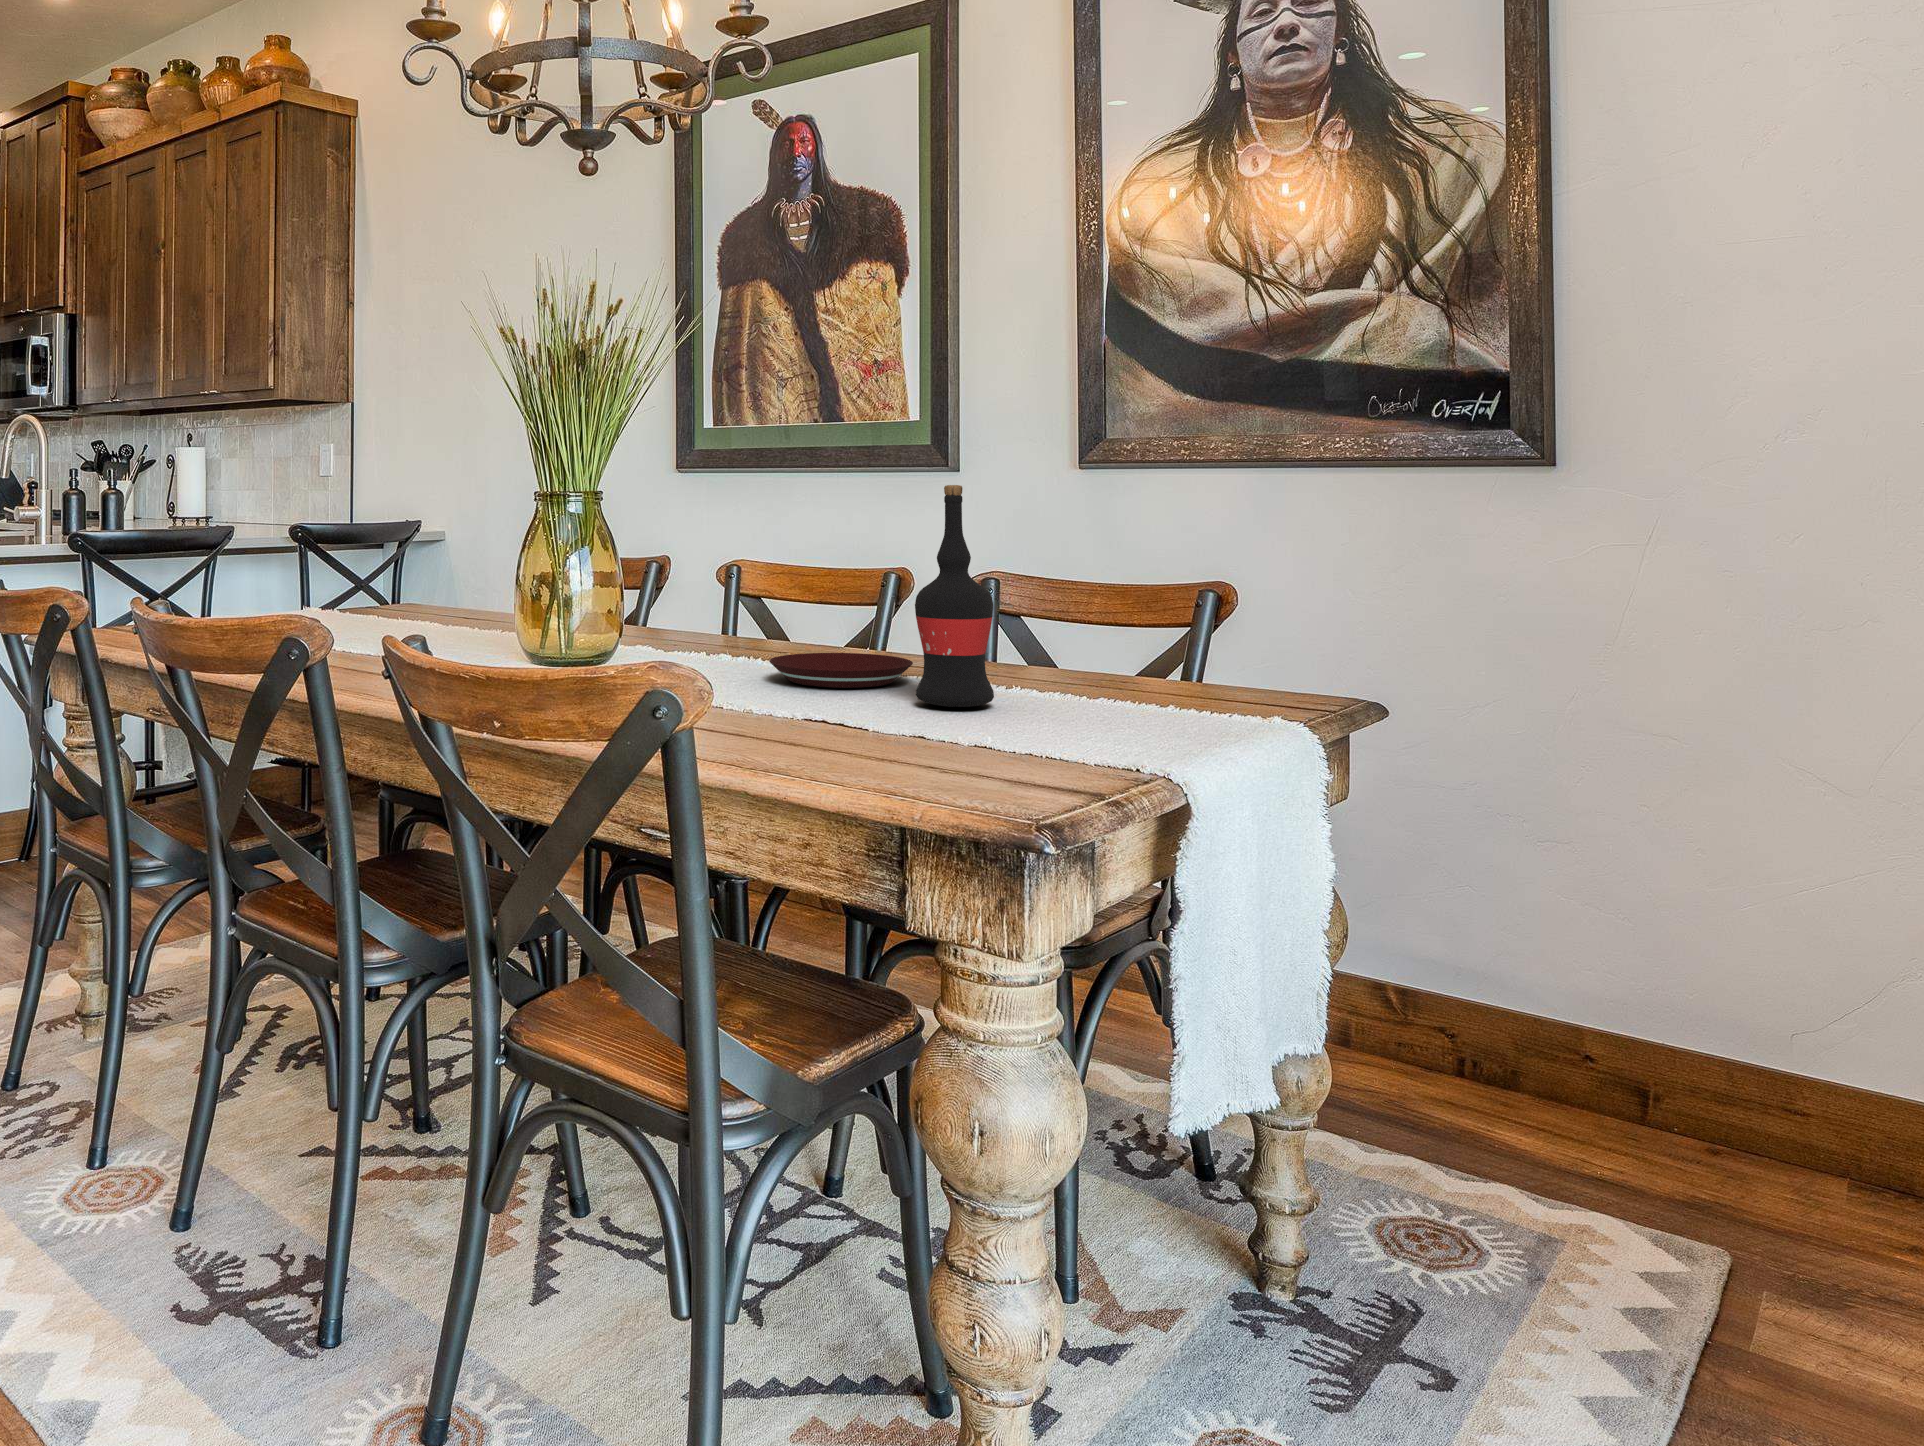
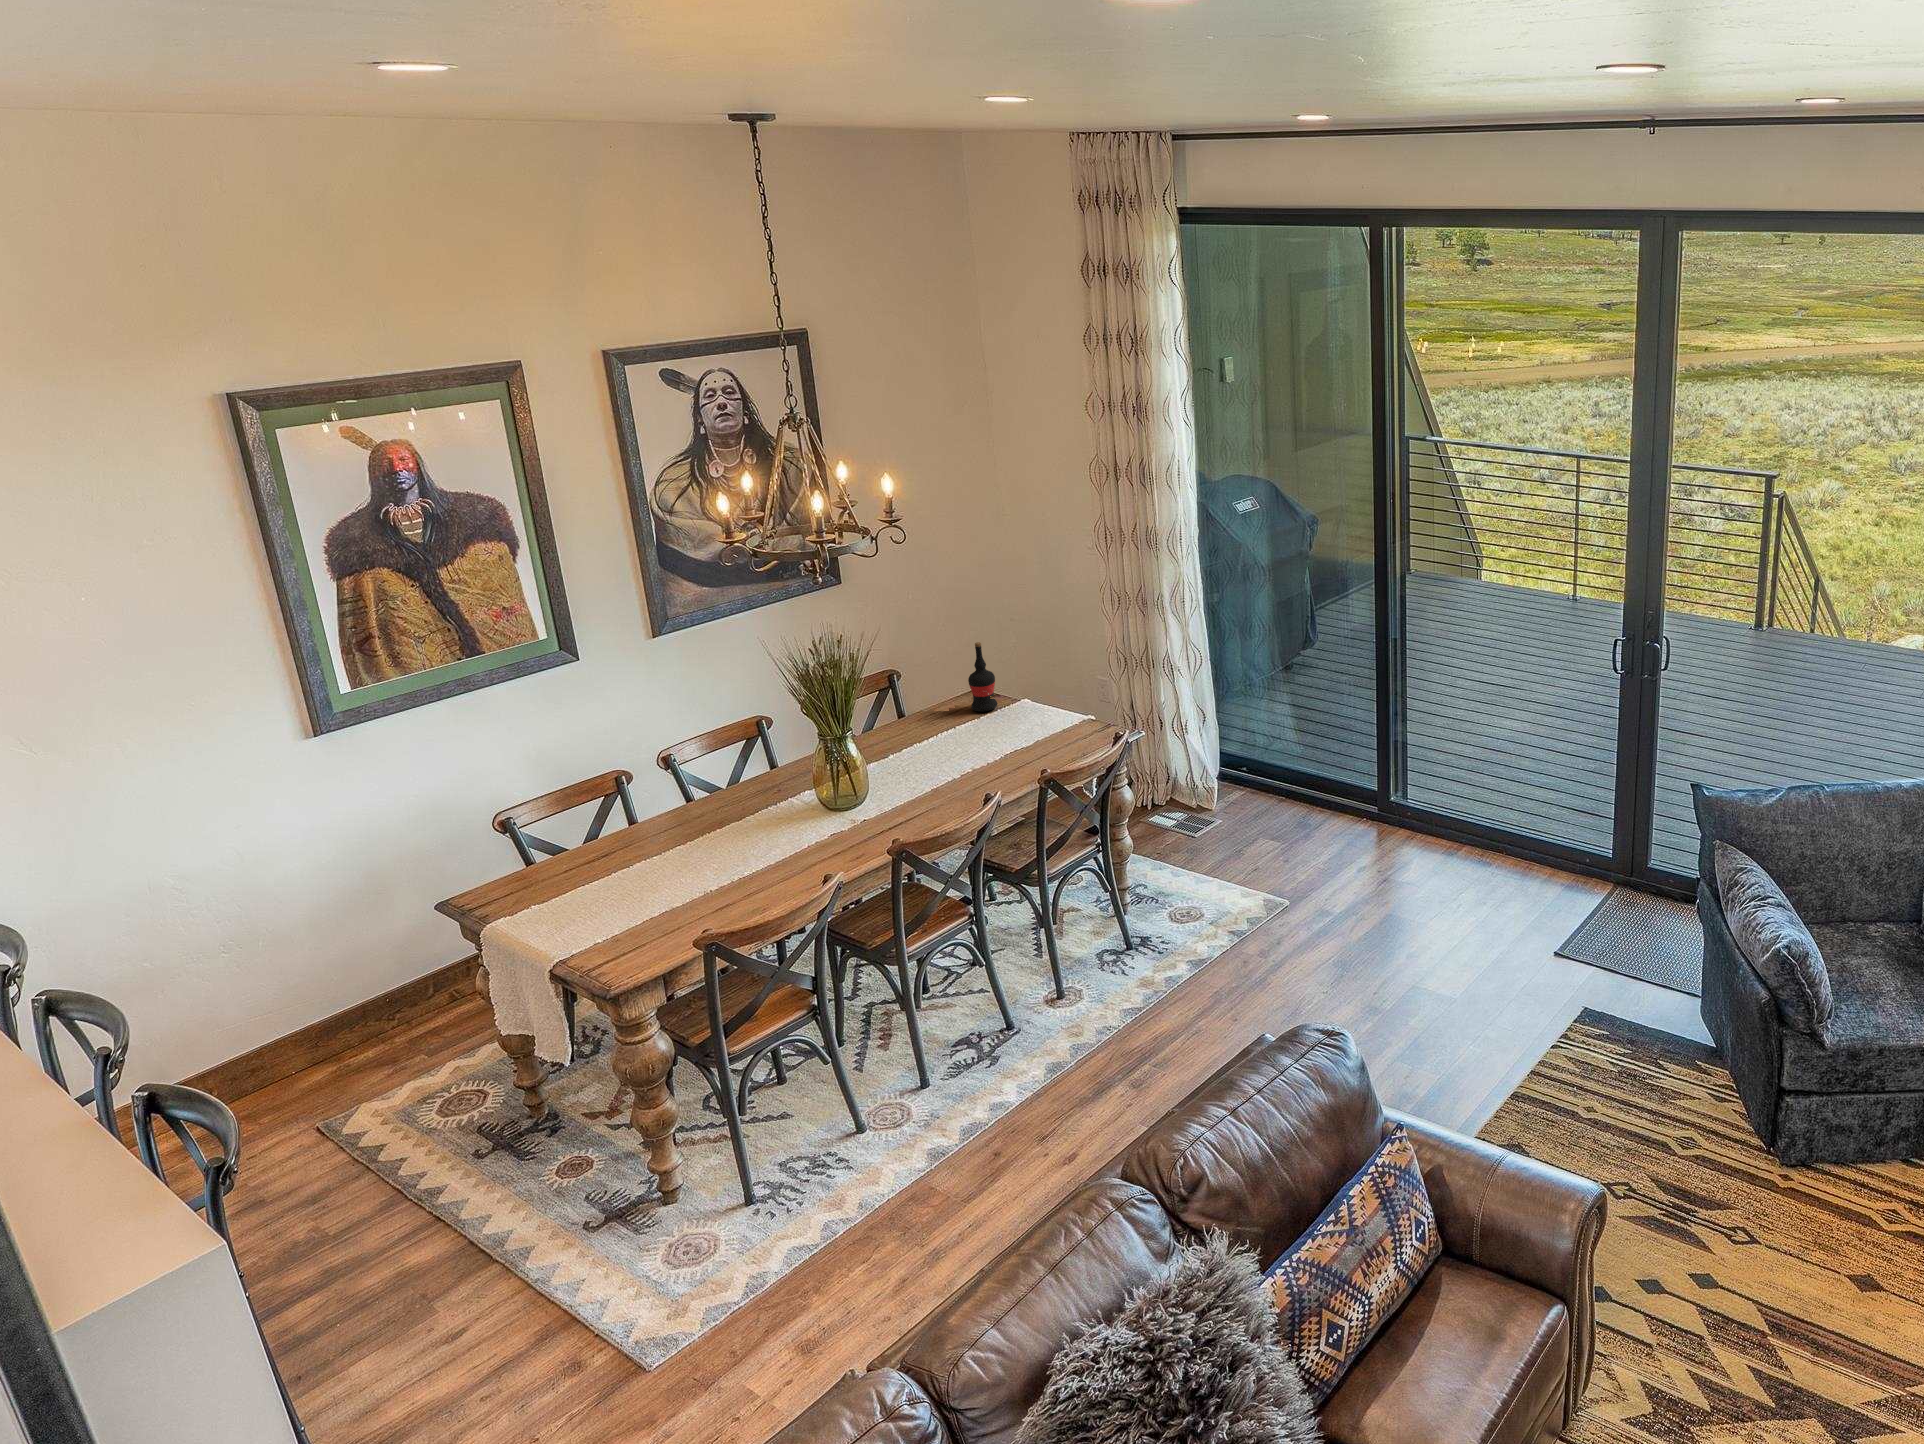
plate: present [769,653,913,688] -> none [899,710,956,735]

